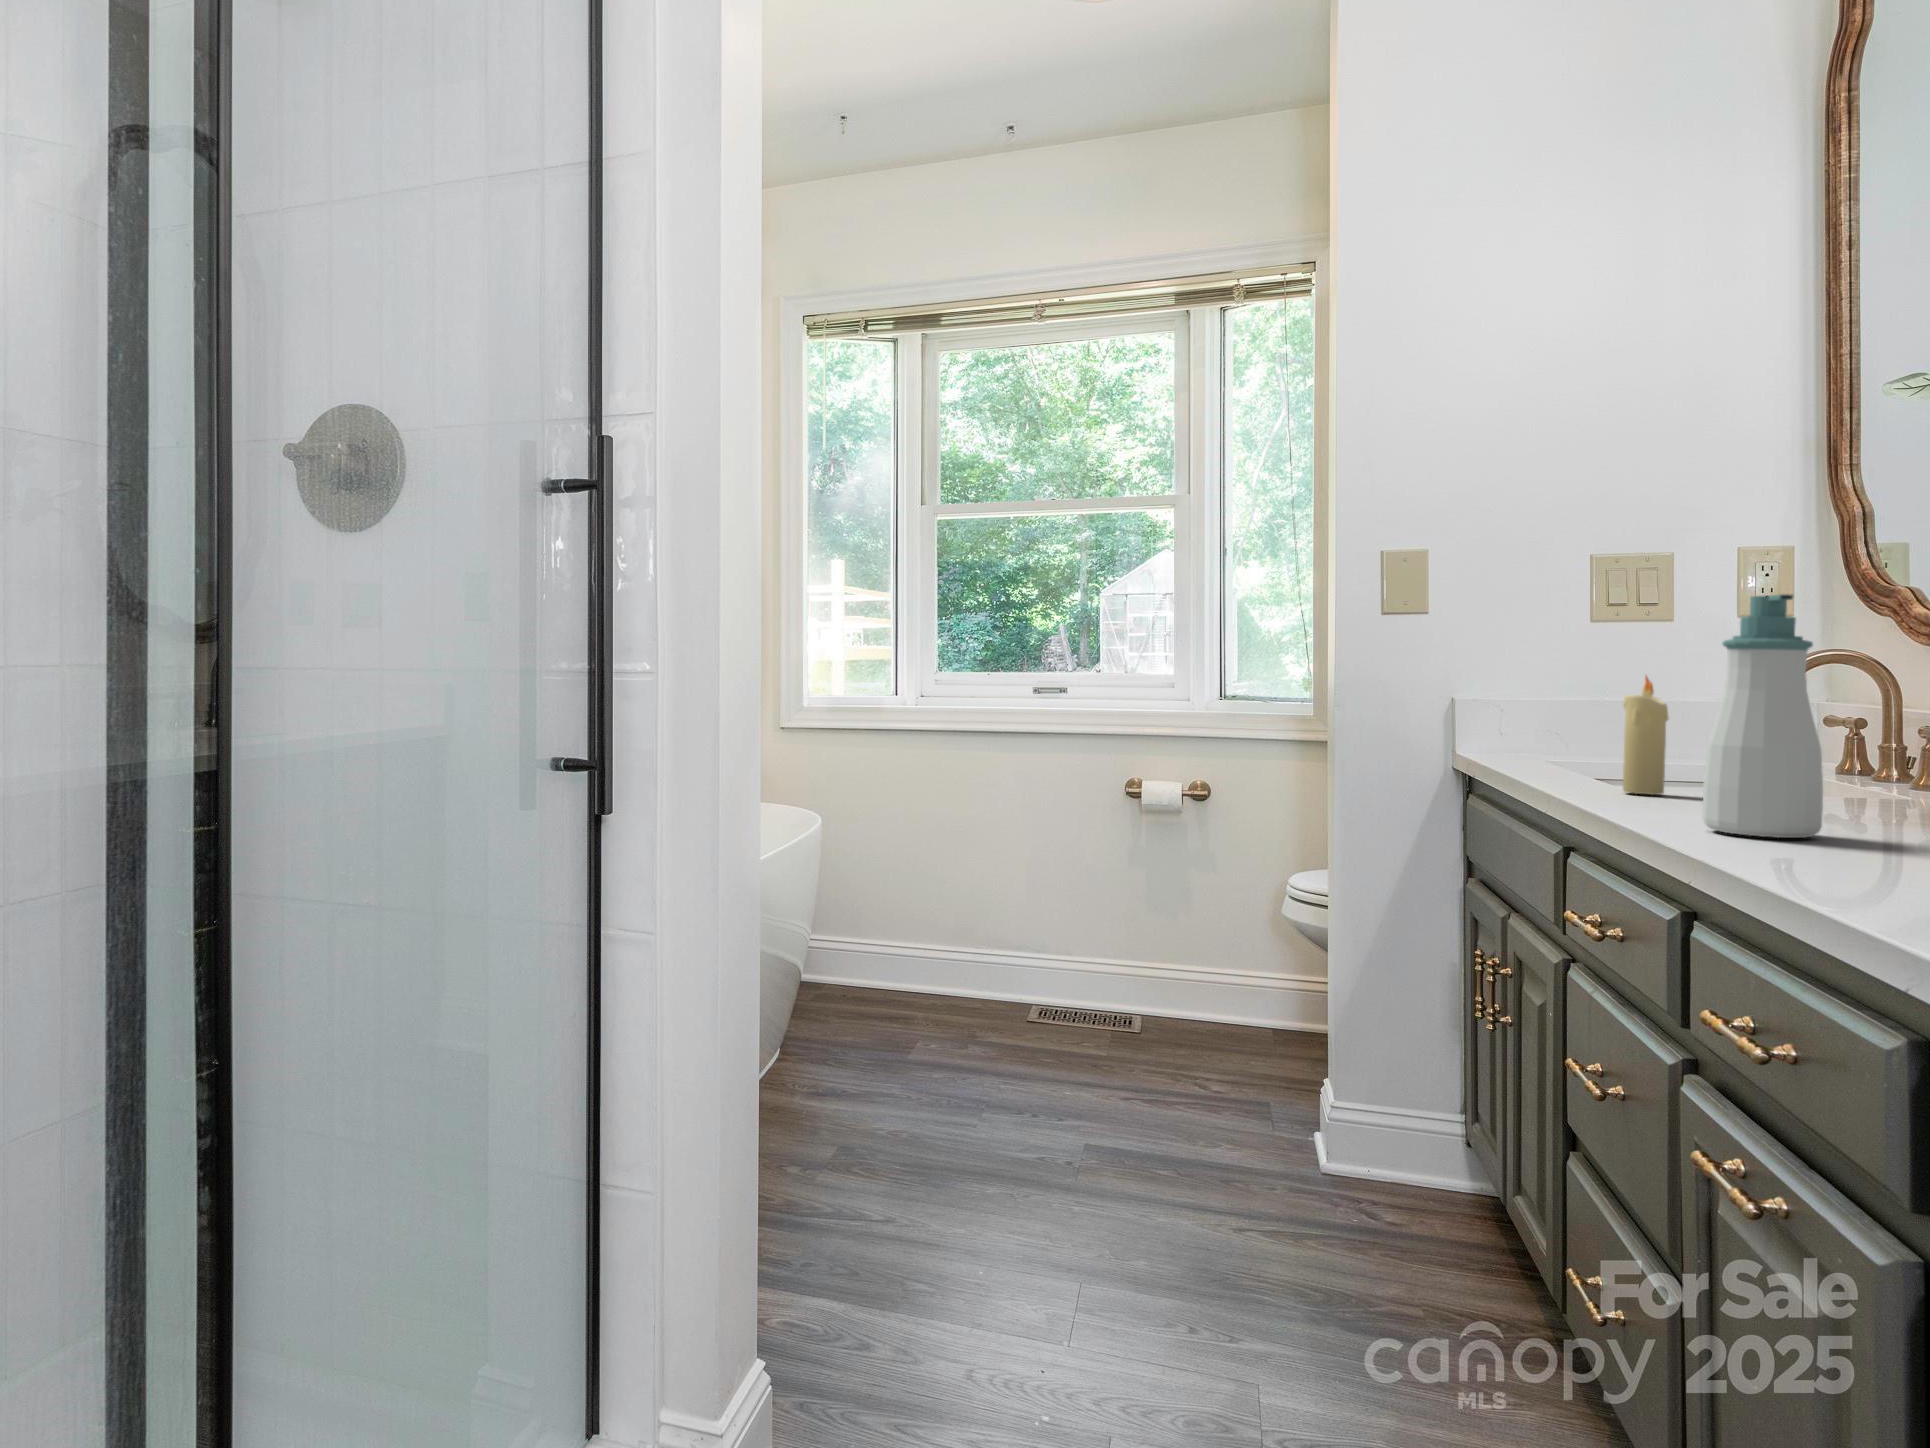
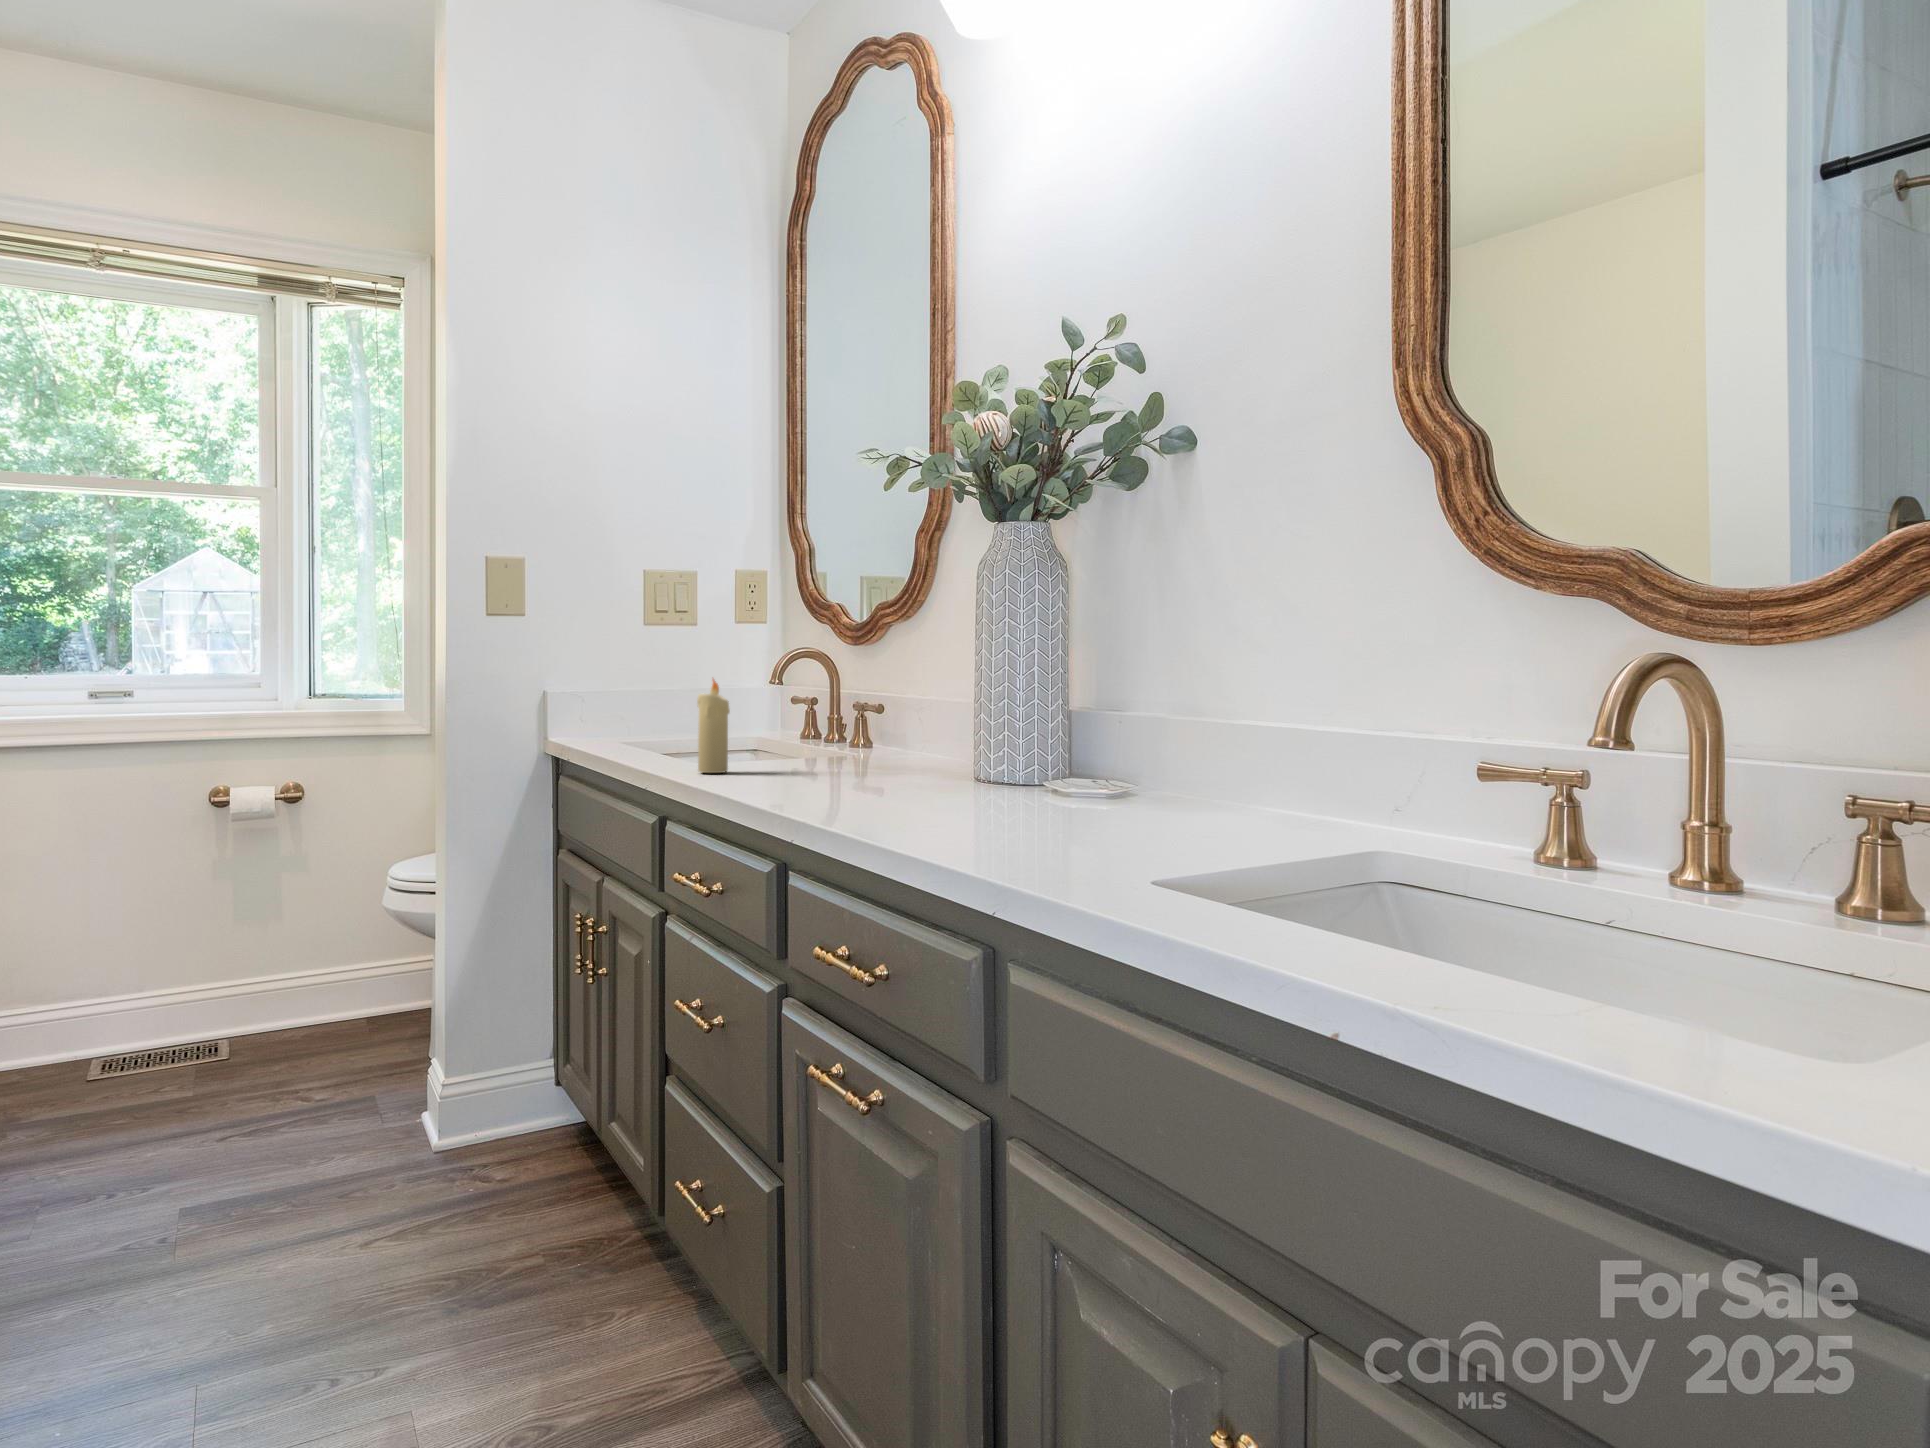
soap bottle: present [1702,594,1823,838] -> none [786,621,864,805]

